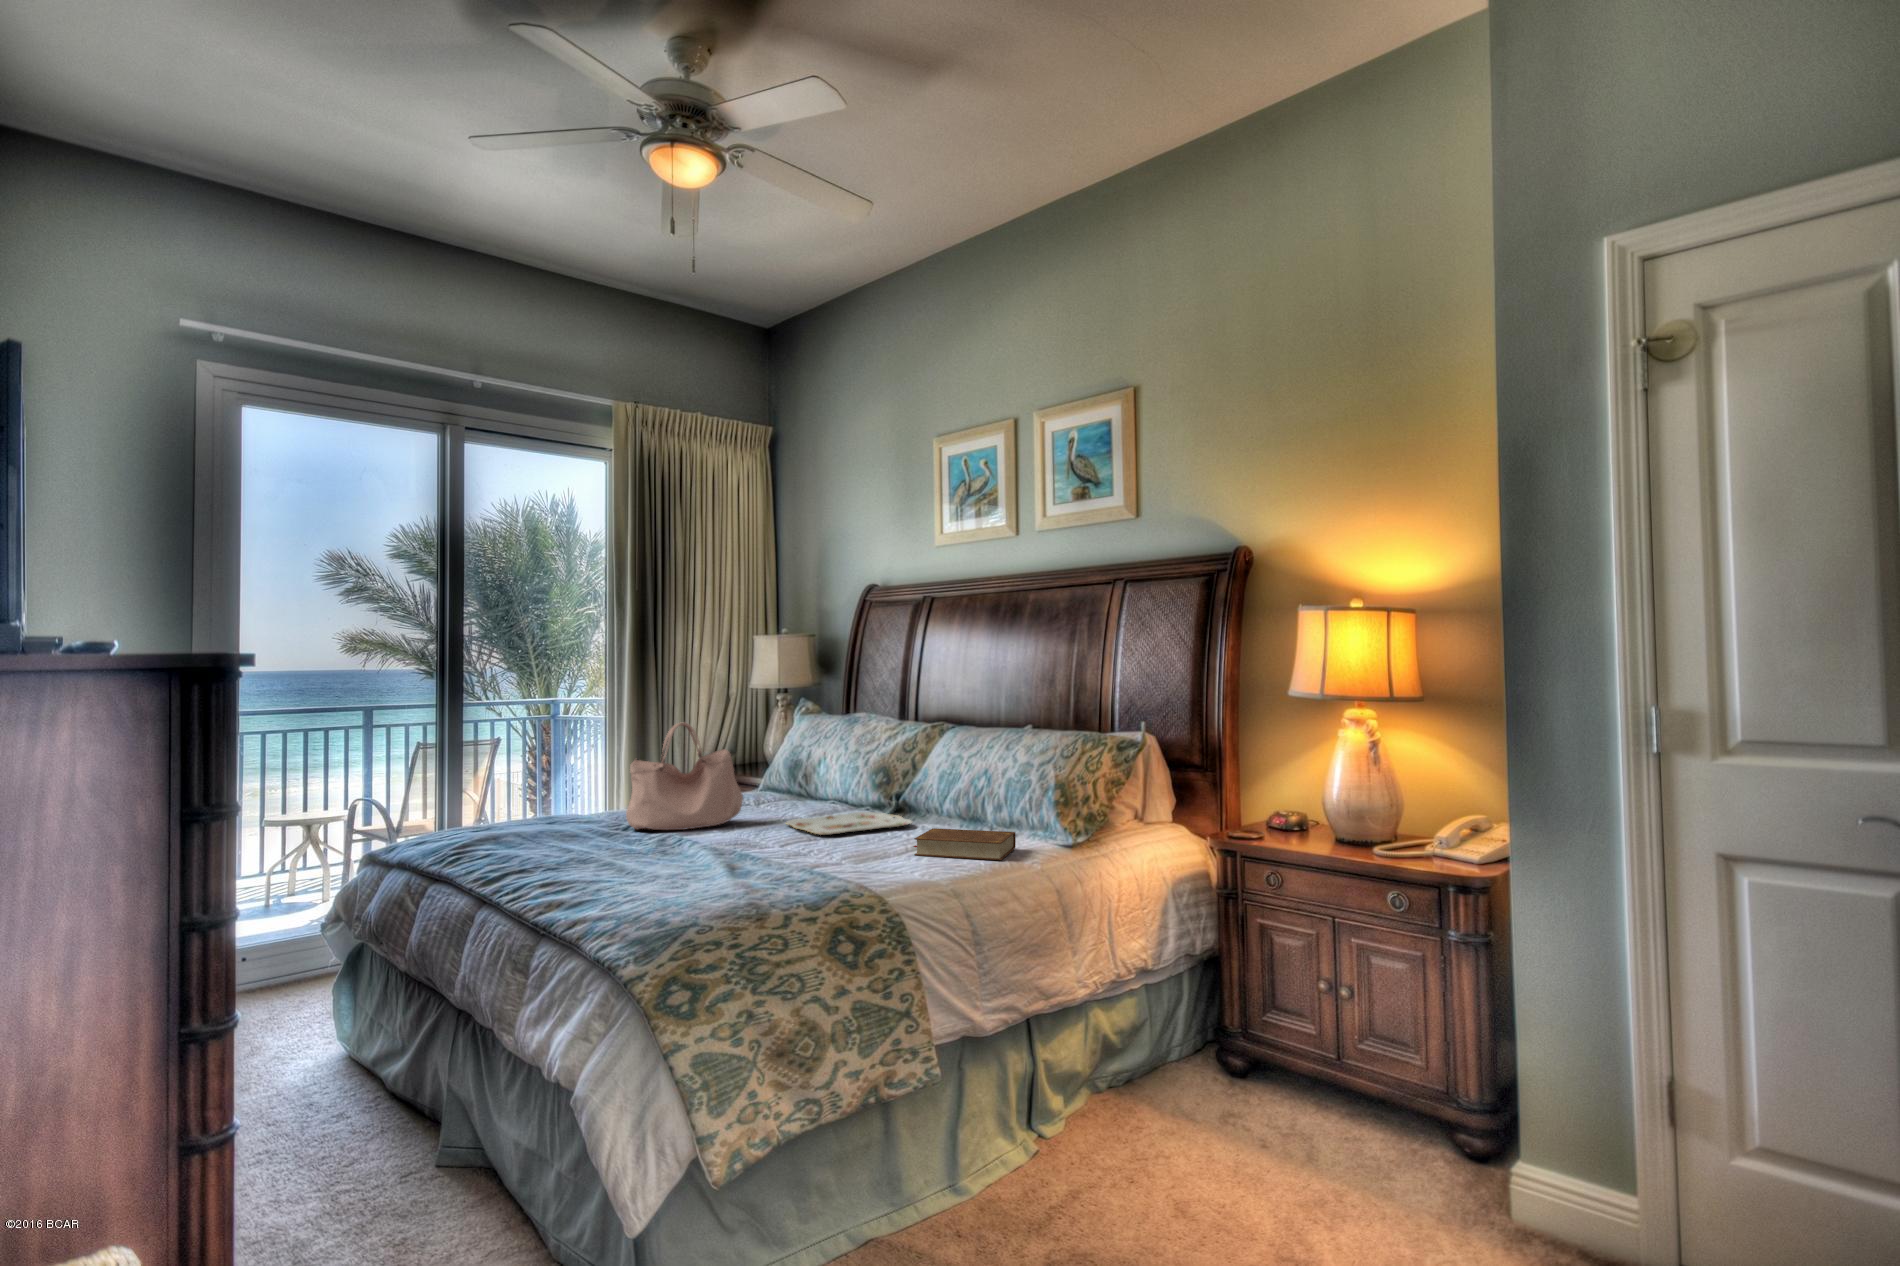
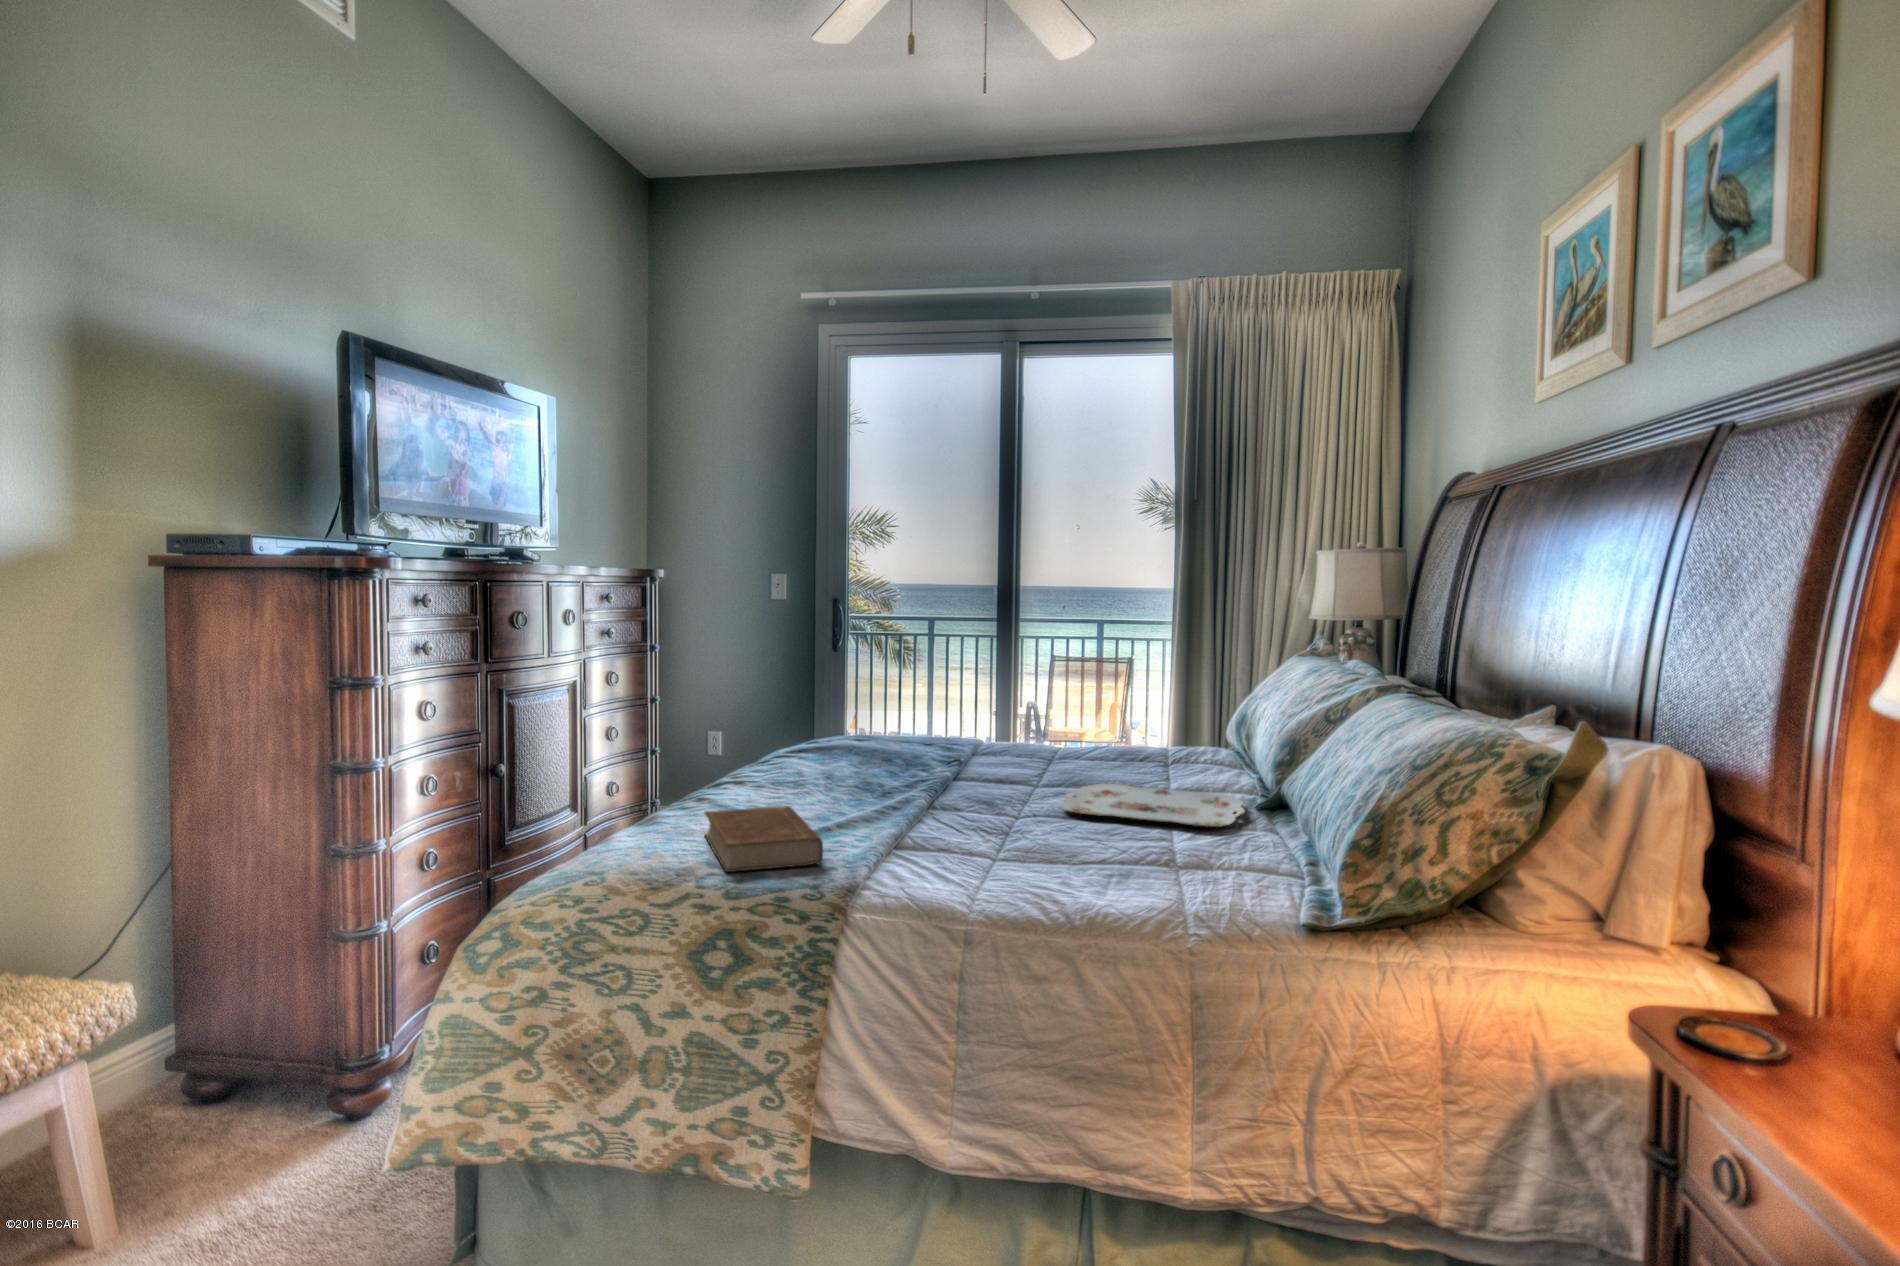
handbag: present [626,723,743,830] -> none [927,630,1062,771]
book: present [914,828,1016,860] -> present [704,806,823,872]

